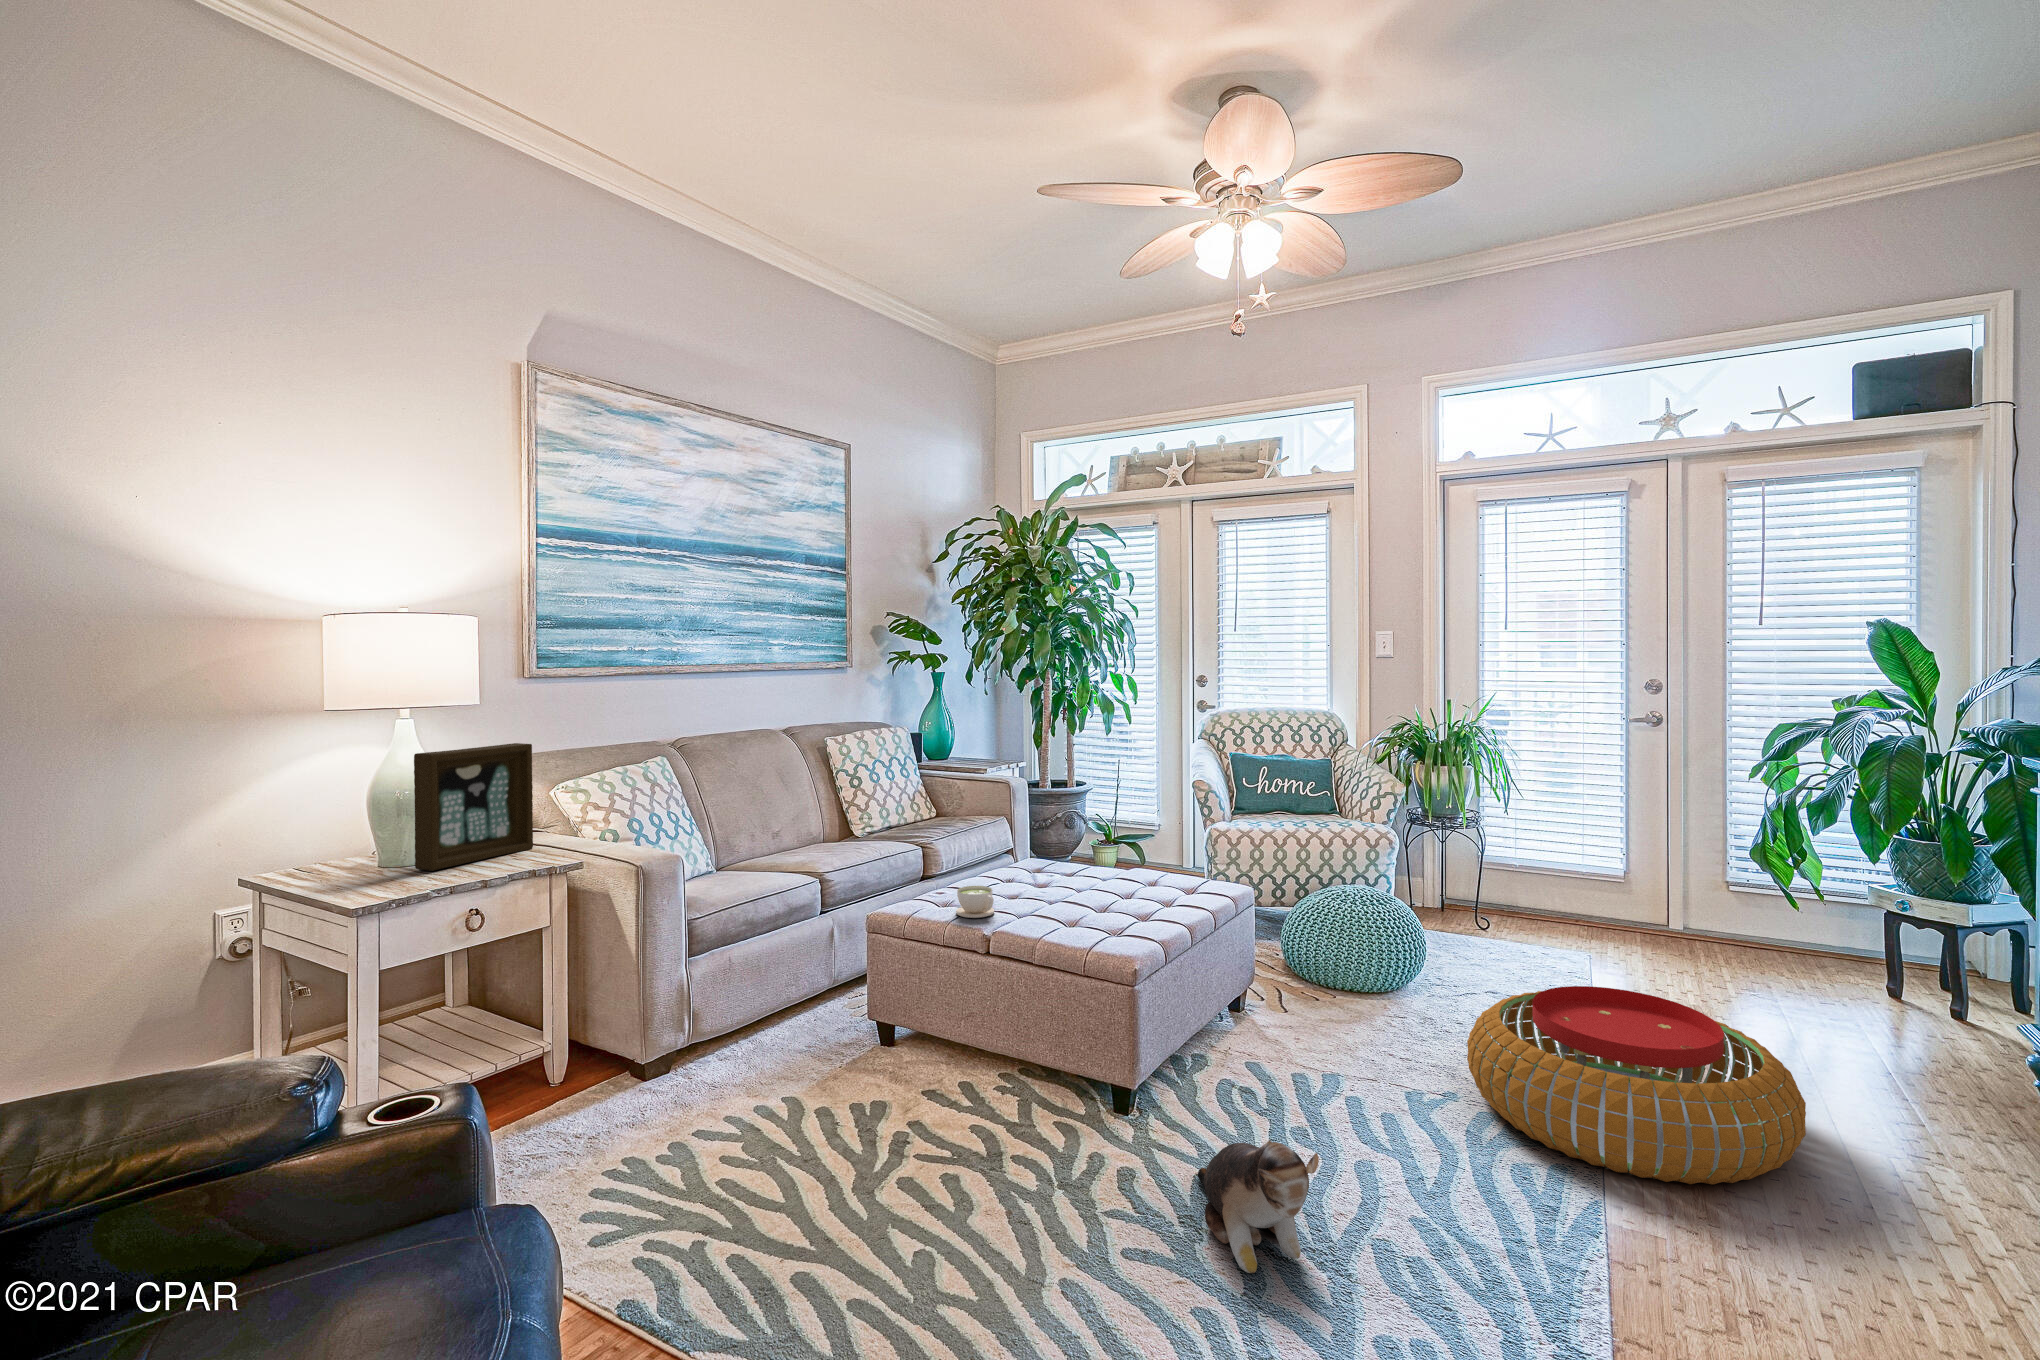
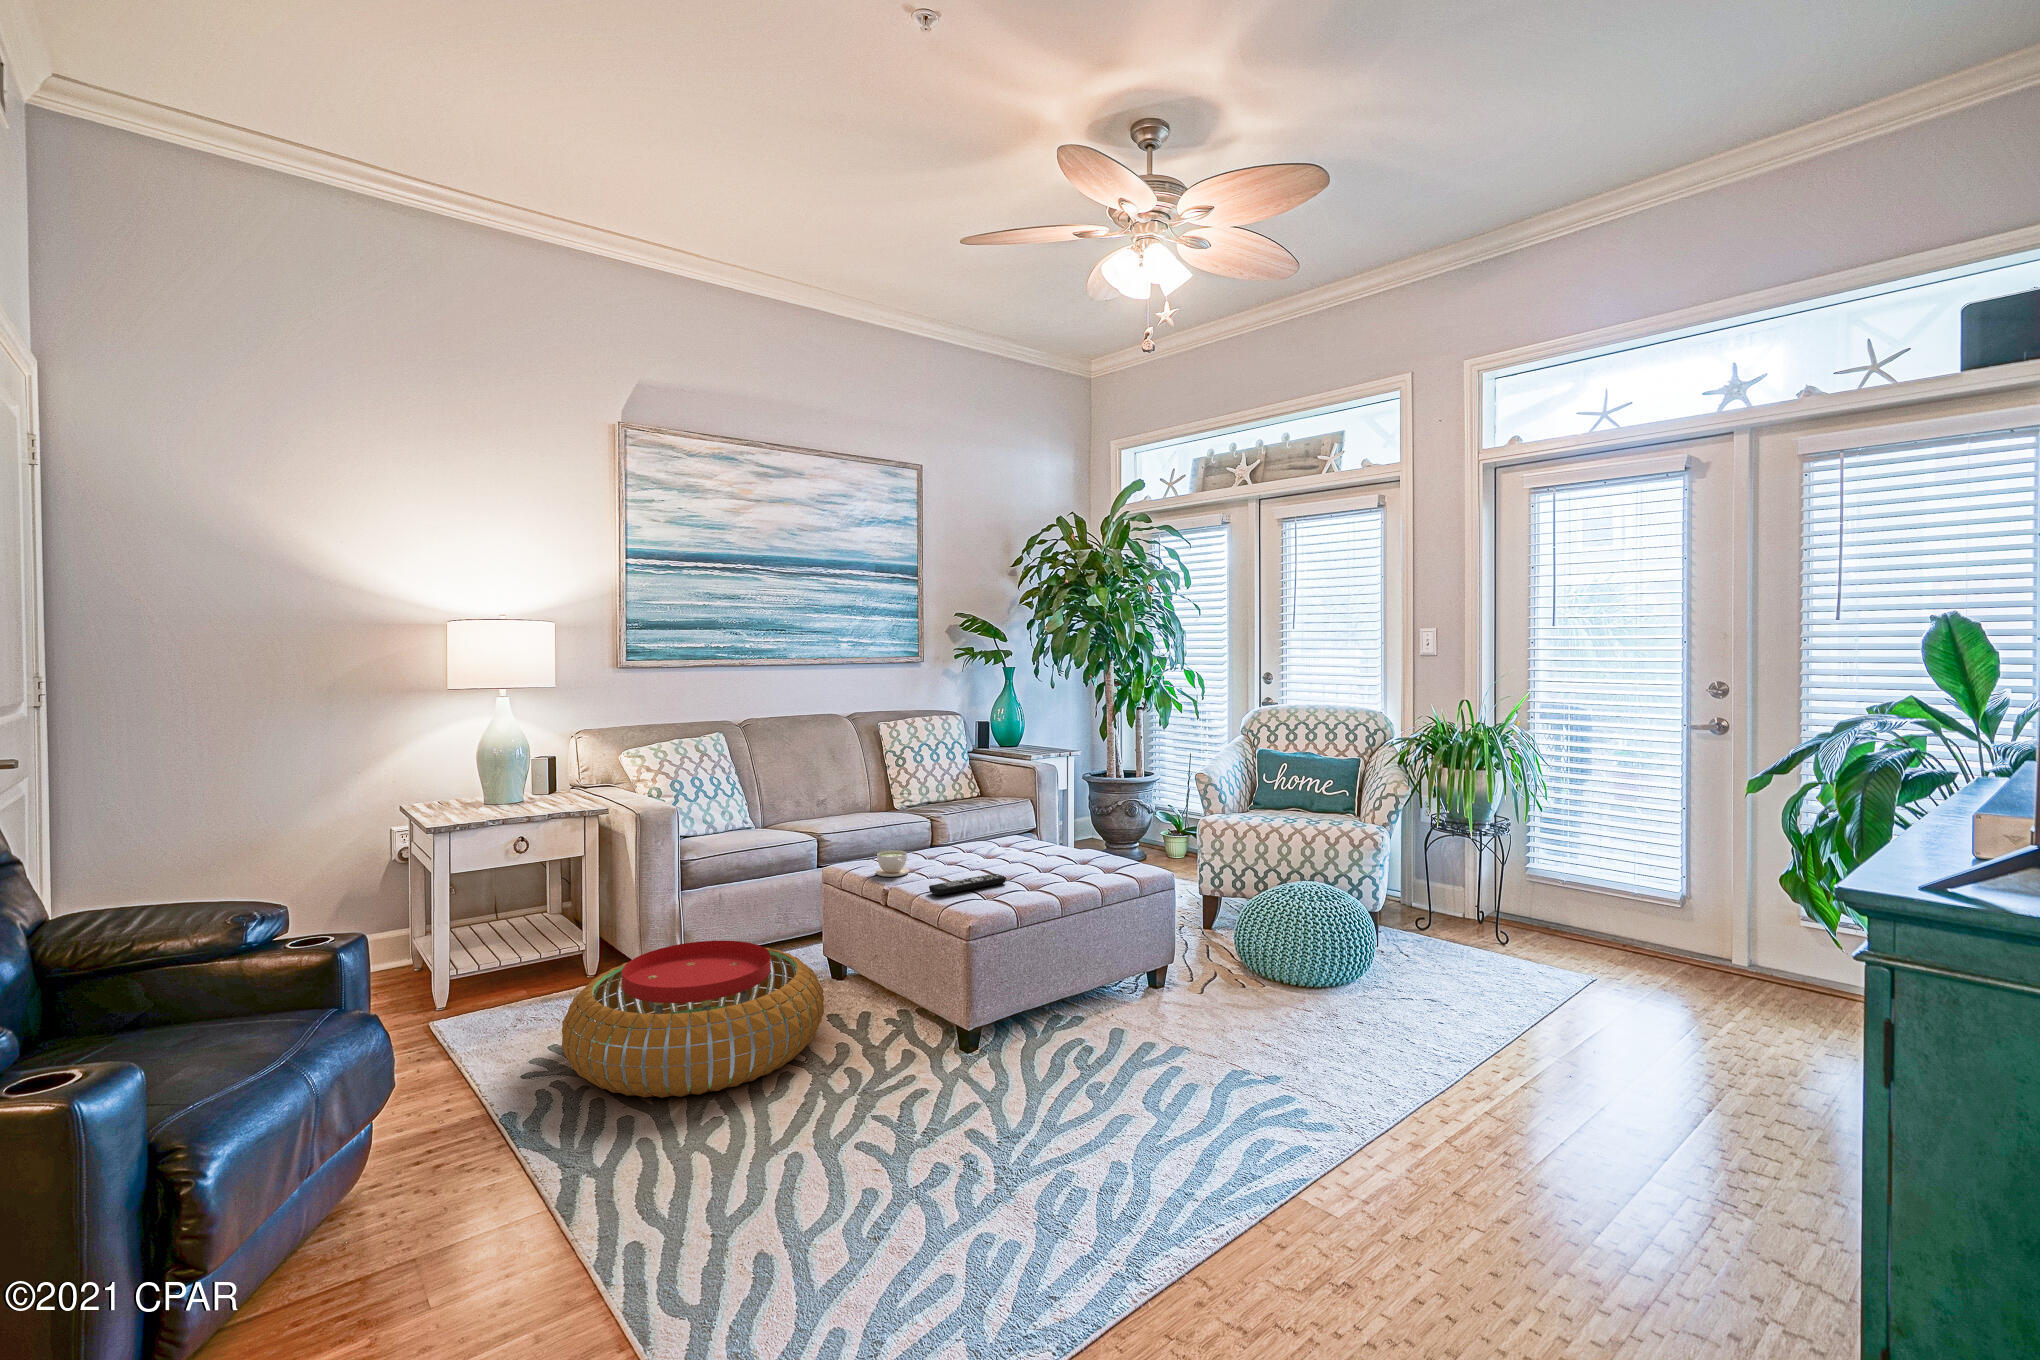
picture frame: present [414,743,533,871] -> none [498,718,591,809]
remote control: none [1051,904,1118,935] -> present [929,874,1006,895]
pouf: present [1467,986,1806,1185] -> present [562,941,824,1098]
plush toy: present [1198,1141,1319,1273] -> none [916,1065,995,1172]

